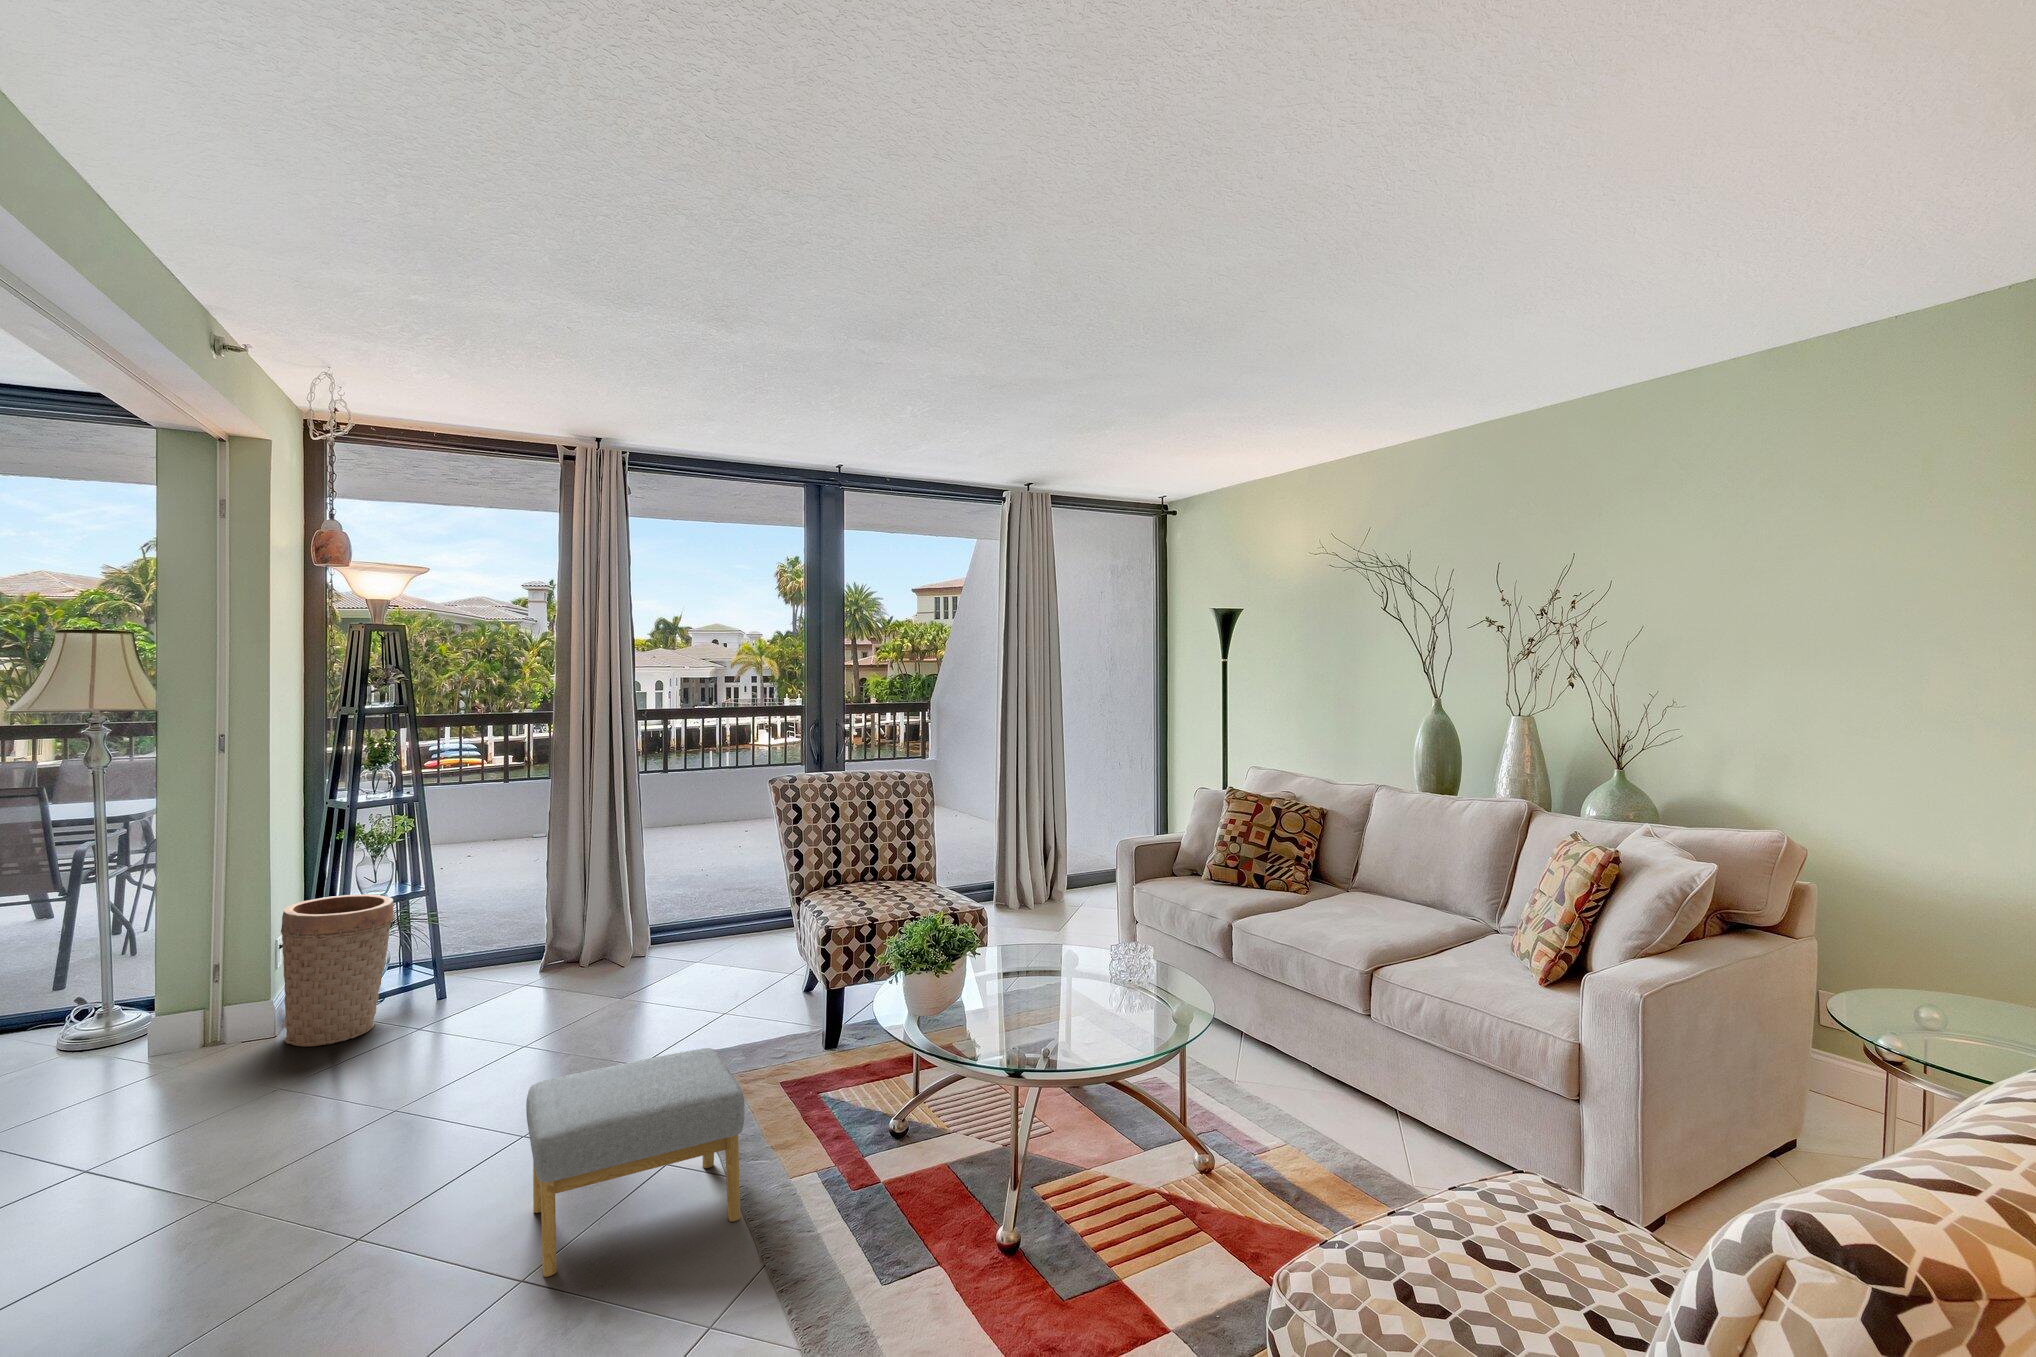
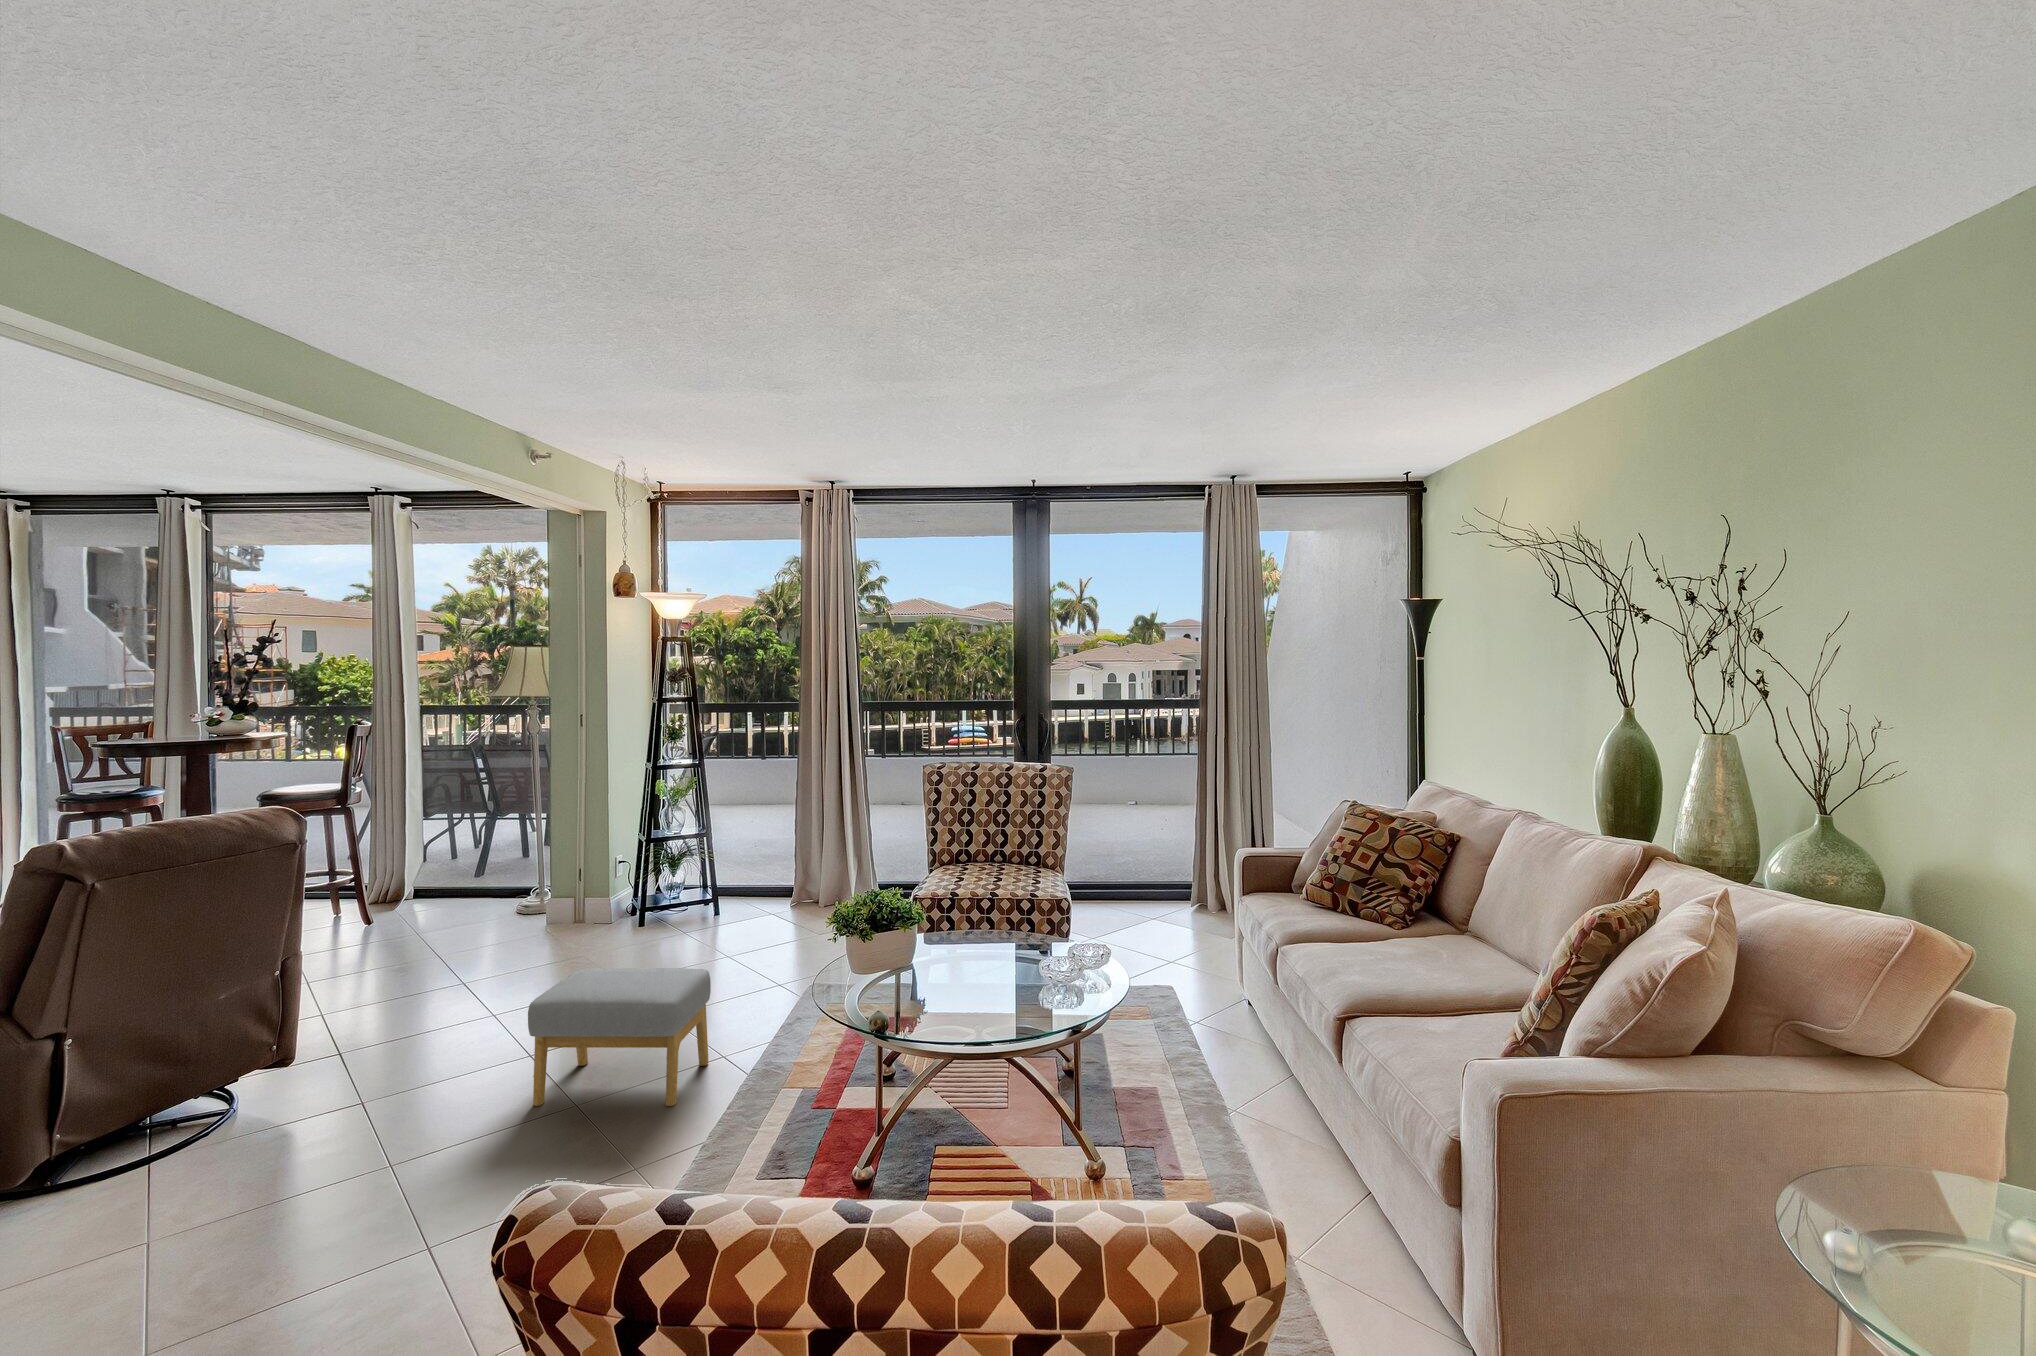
basket: present [281,894,394,1046] -> none [596,830,667,934]

